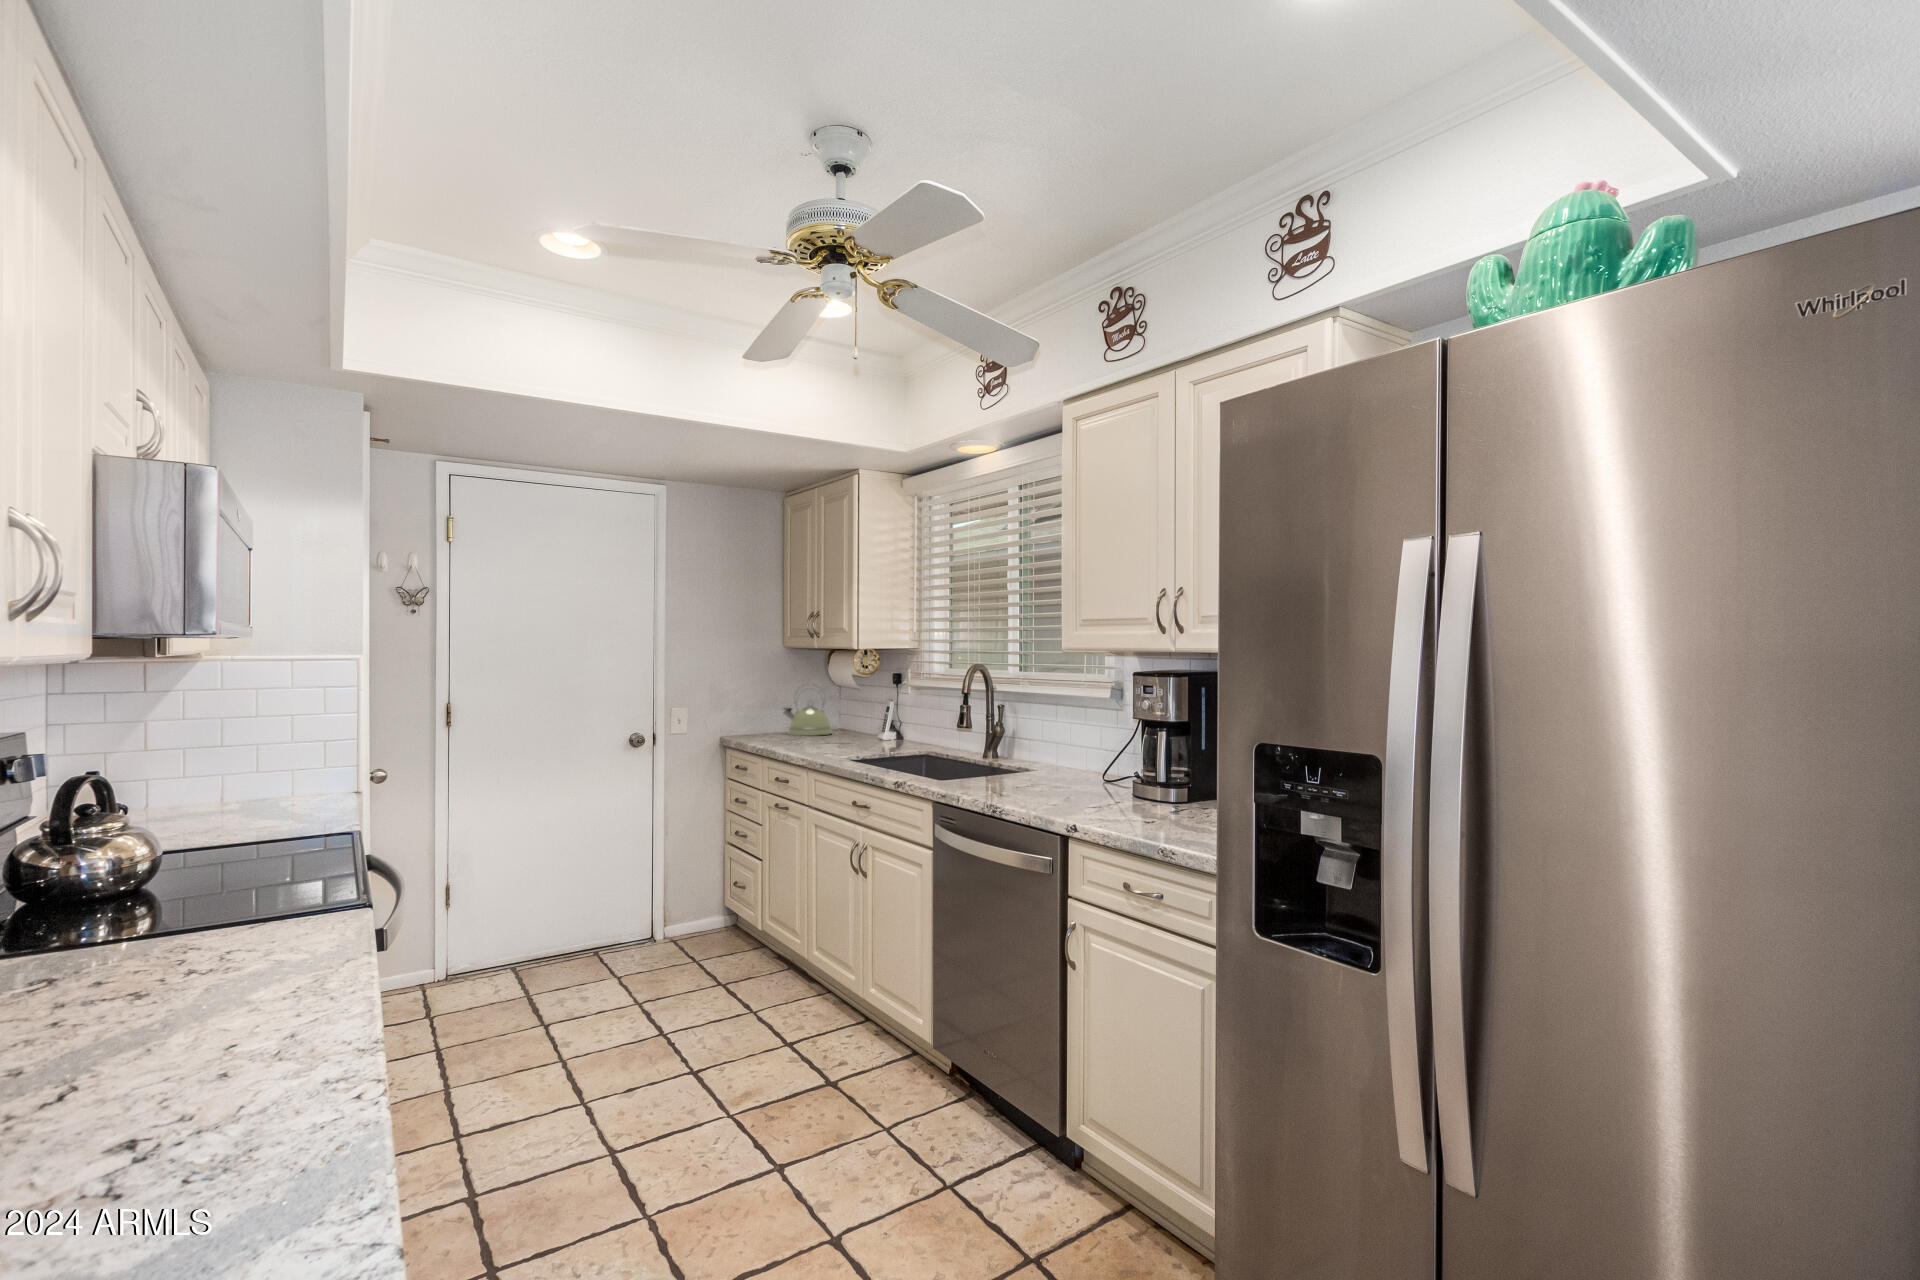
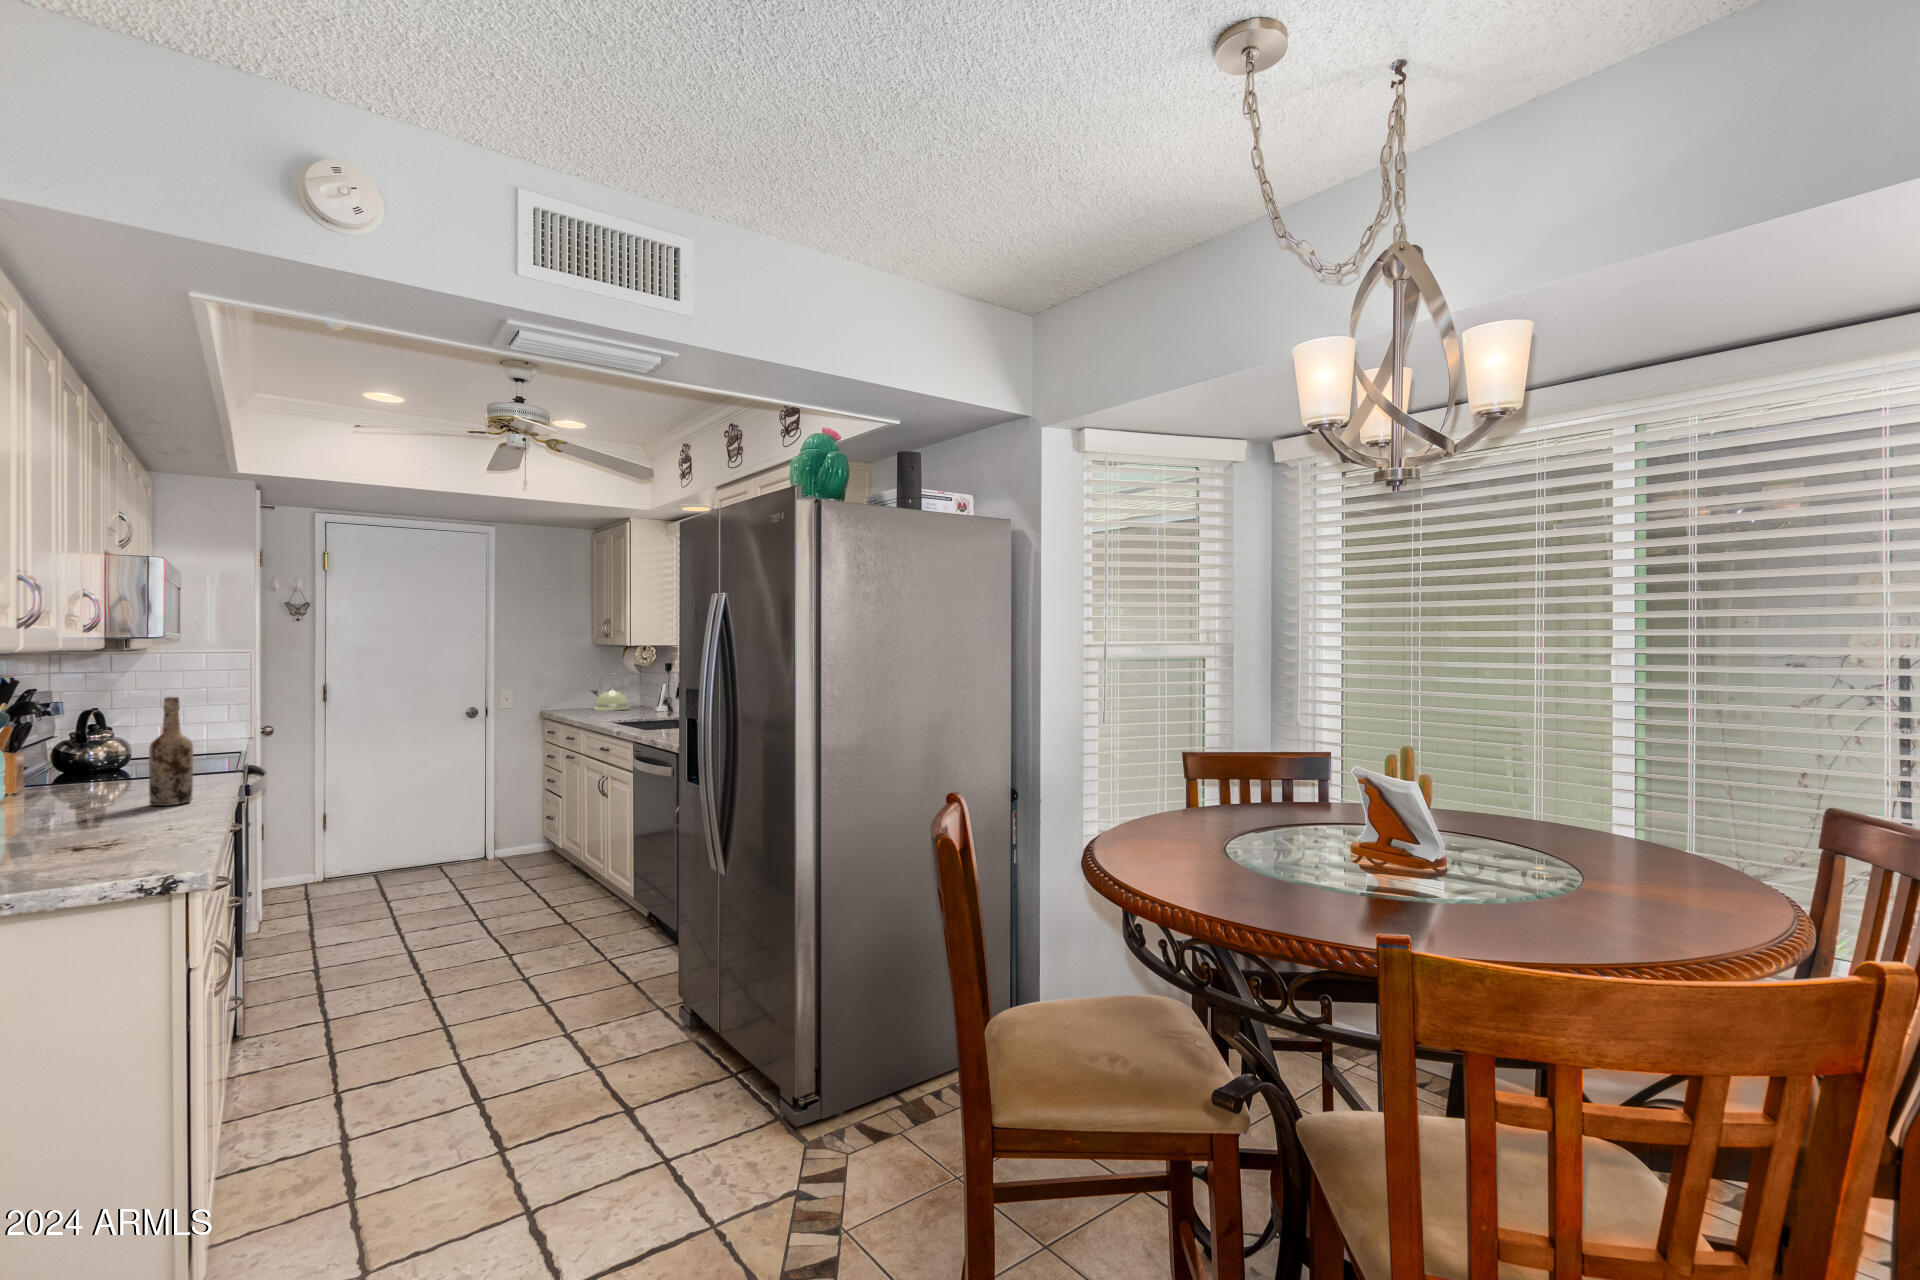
wine bottle: none [175,777,277,1048] -> present [149,697,193,806]

